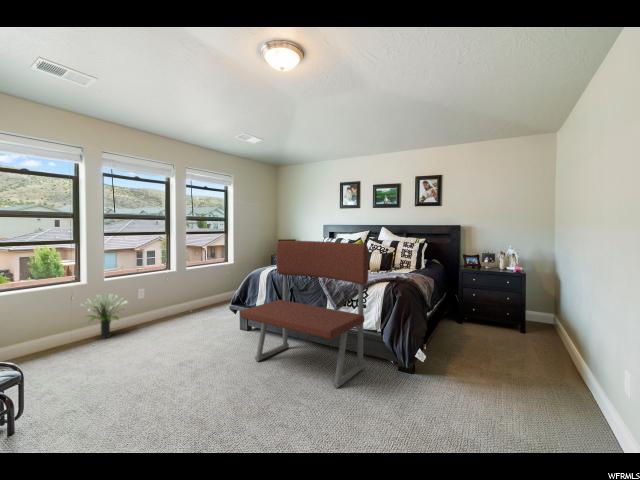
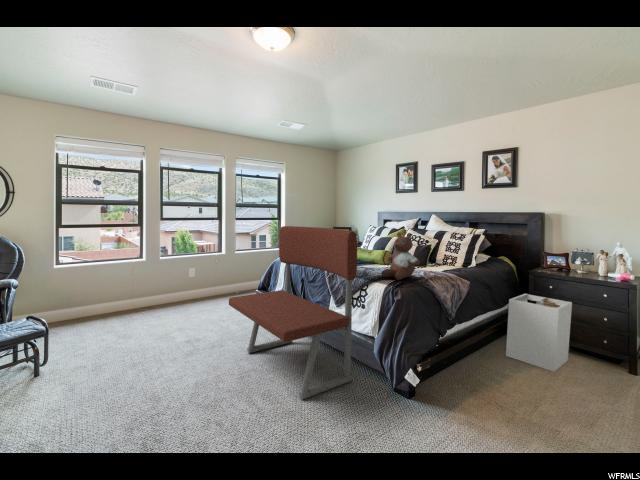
stuffed bear: none [376,244,405,282] -> present [381,232,420,280]
laundry hamper: none [454,287,493,342] -> present [506,294,572,372]
potted plant: present [80,293,128,338] -> none [129,271,171,311]

